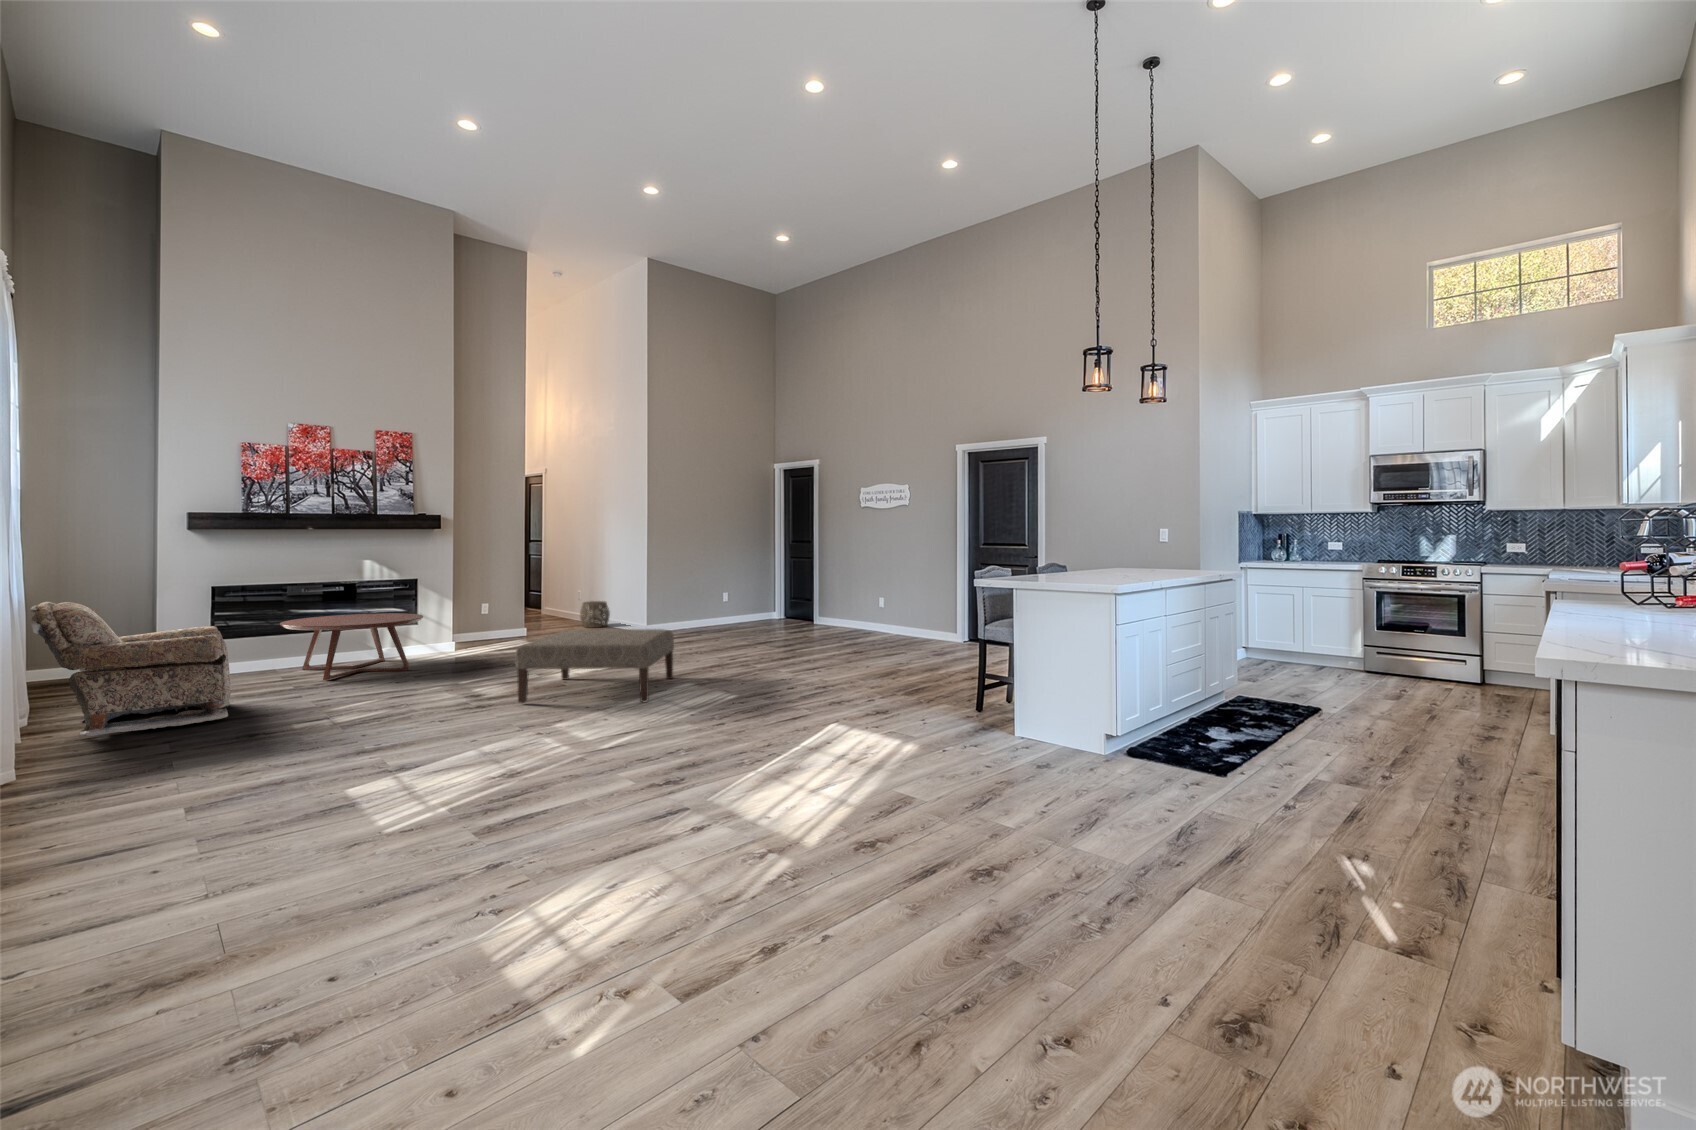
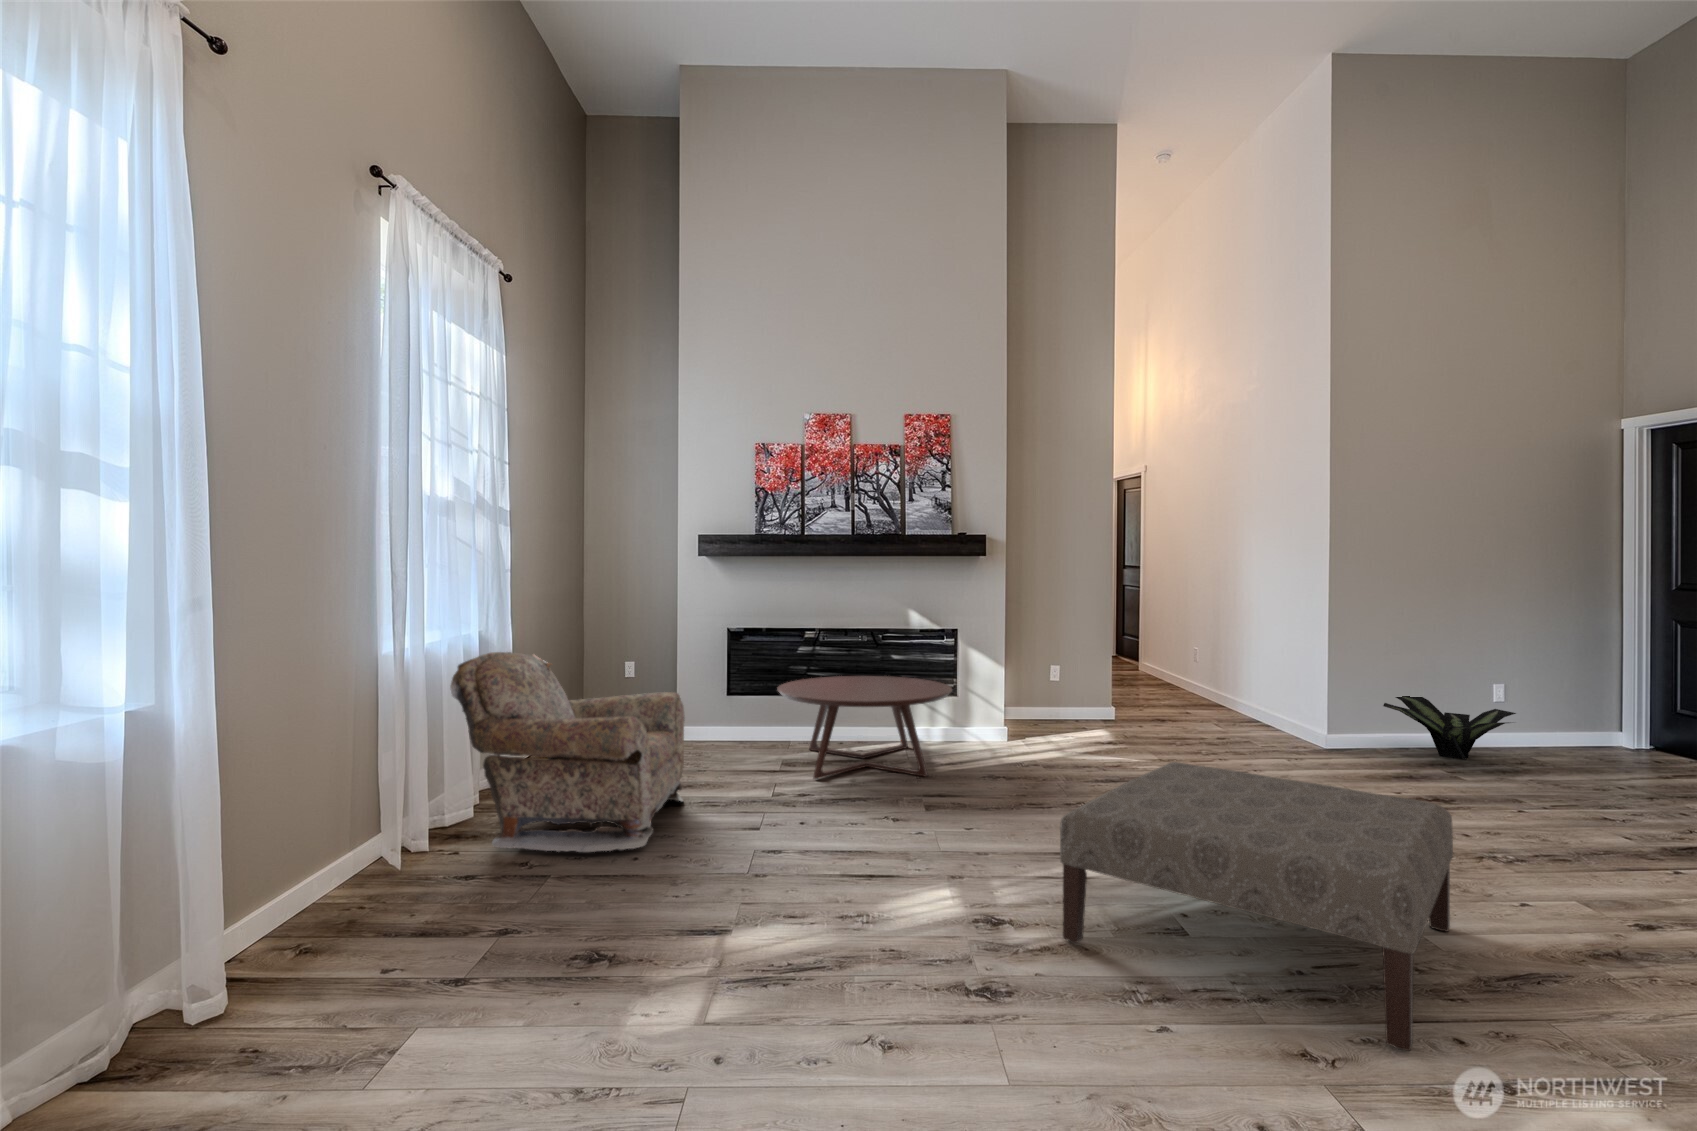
woven basket: present [580,601,610,628] -> none [1199,672,1252,718]
potted plant: none [671,603,728,632] -> present [1383,696,1516,760]

